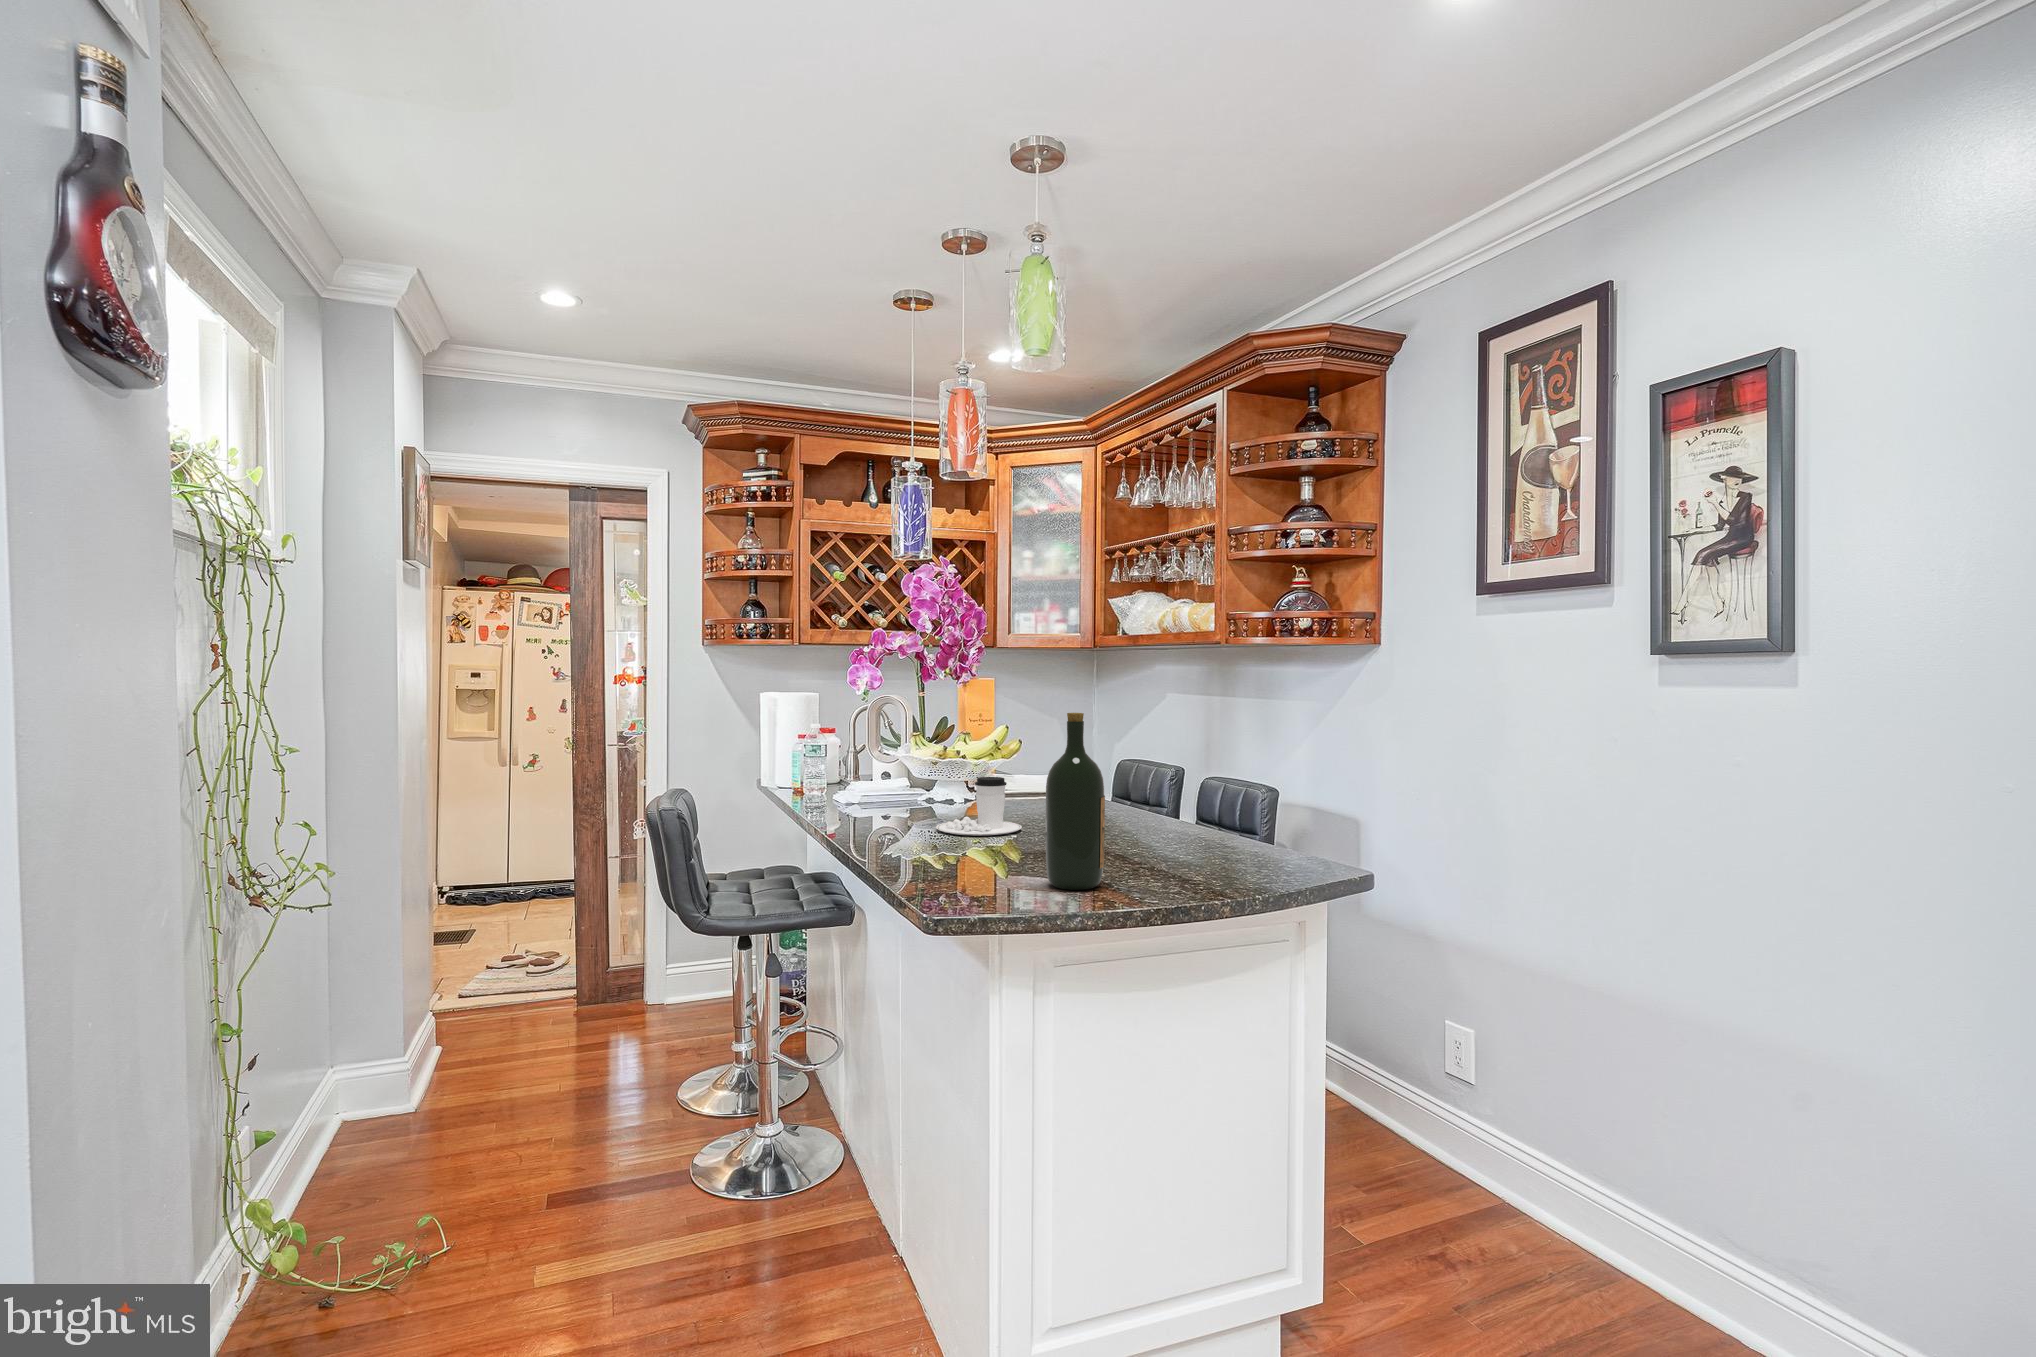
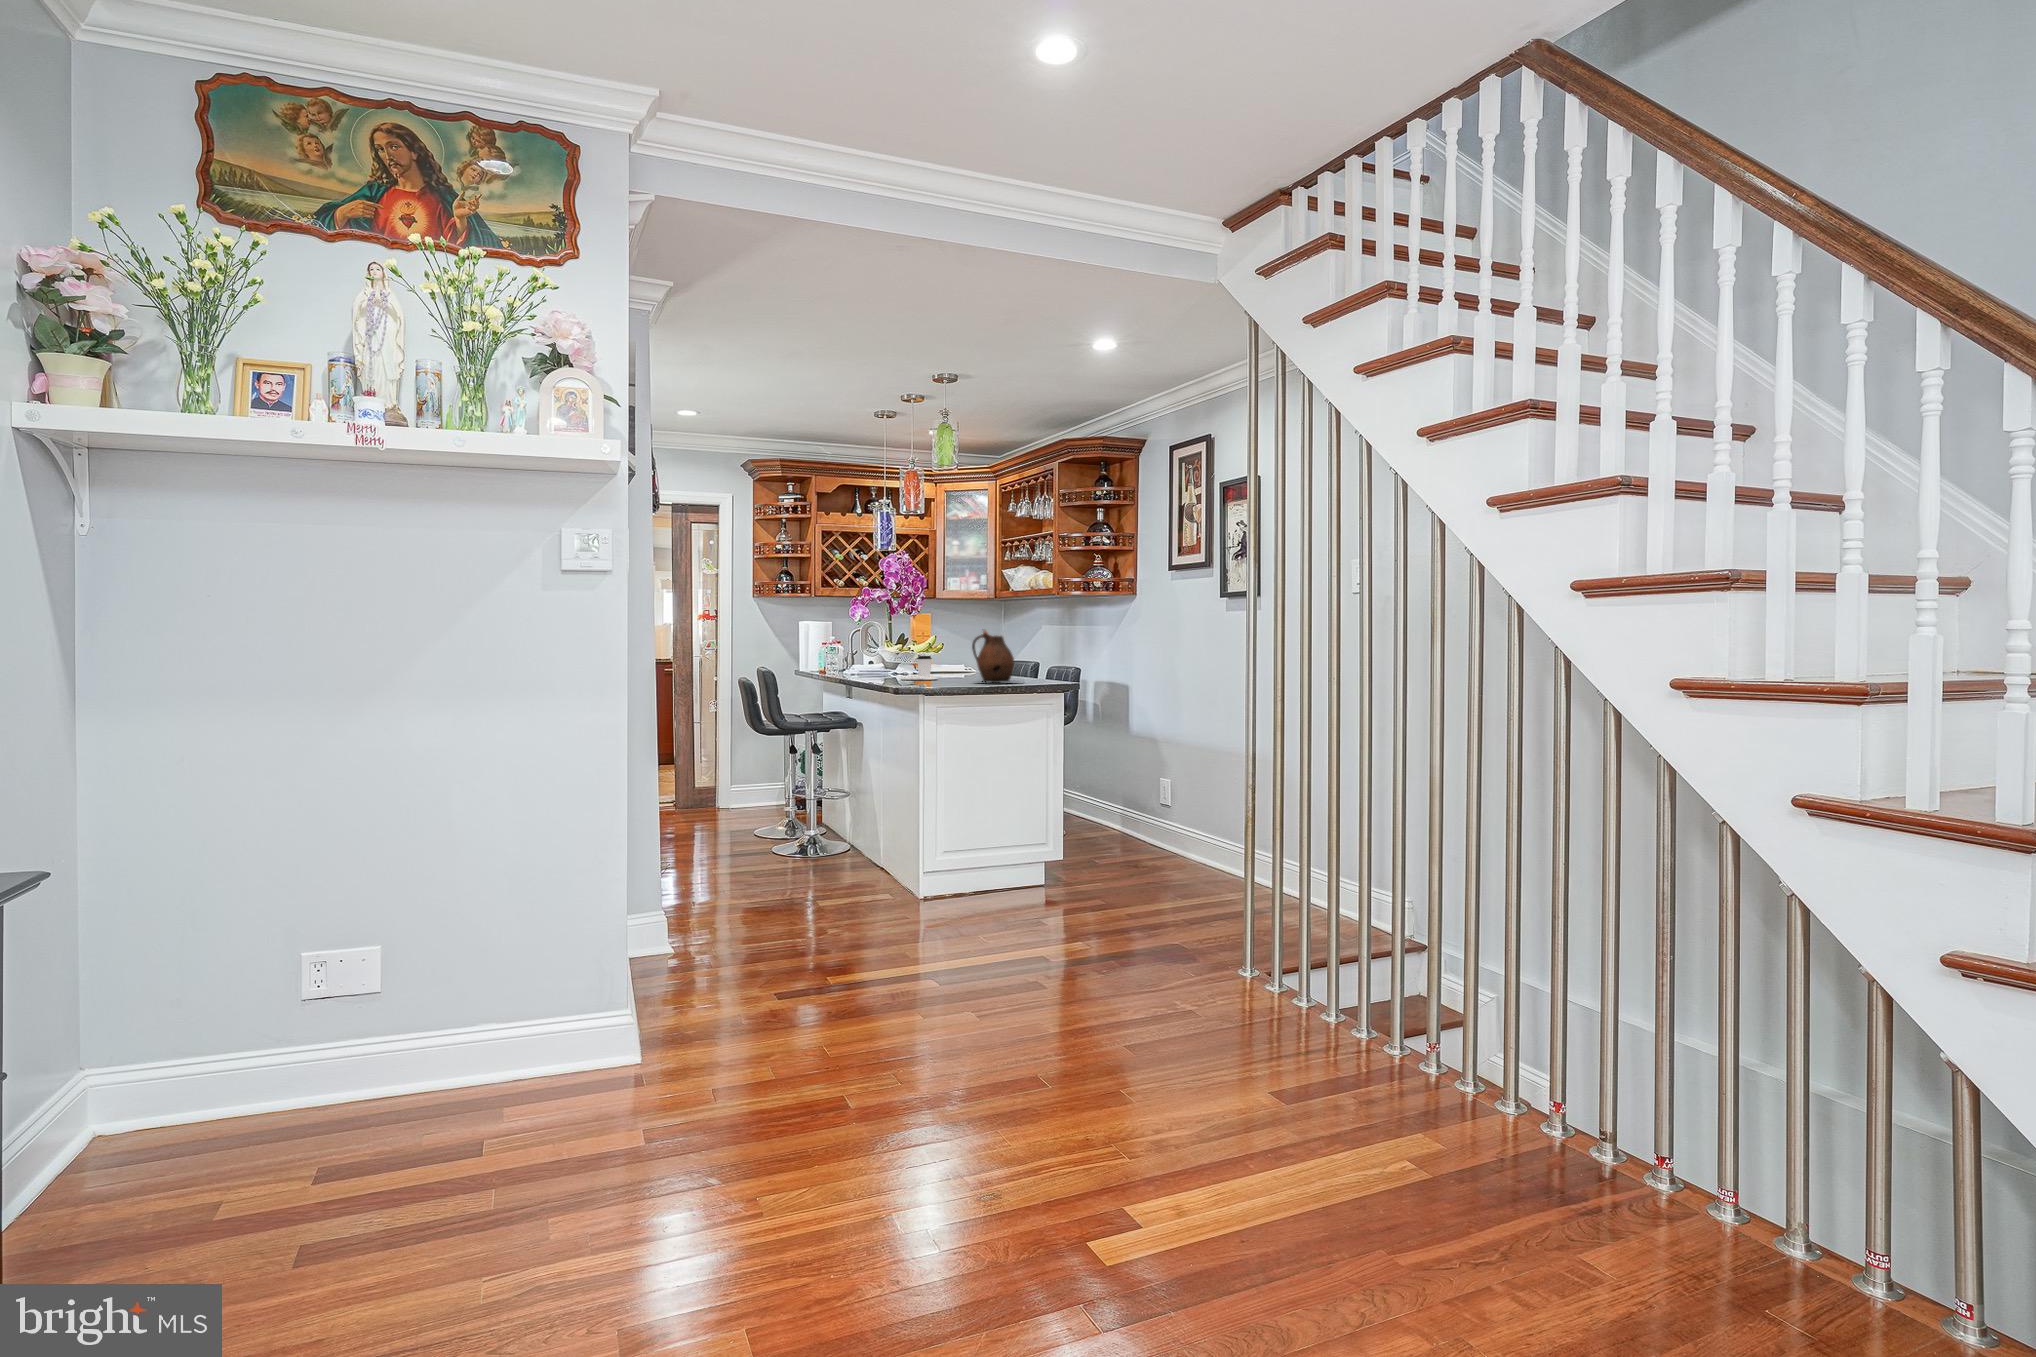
wine bottle: present [1046,713,1105,890] -> none [942,618,965,685]
ceramic pitcher: none [1113,735,1241,879] -> present [972,630,1014,683]

